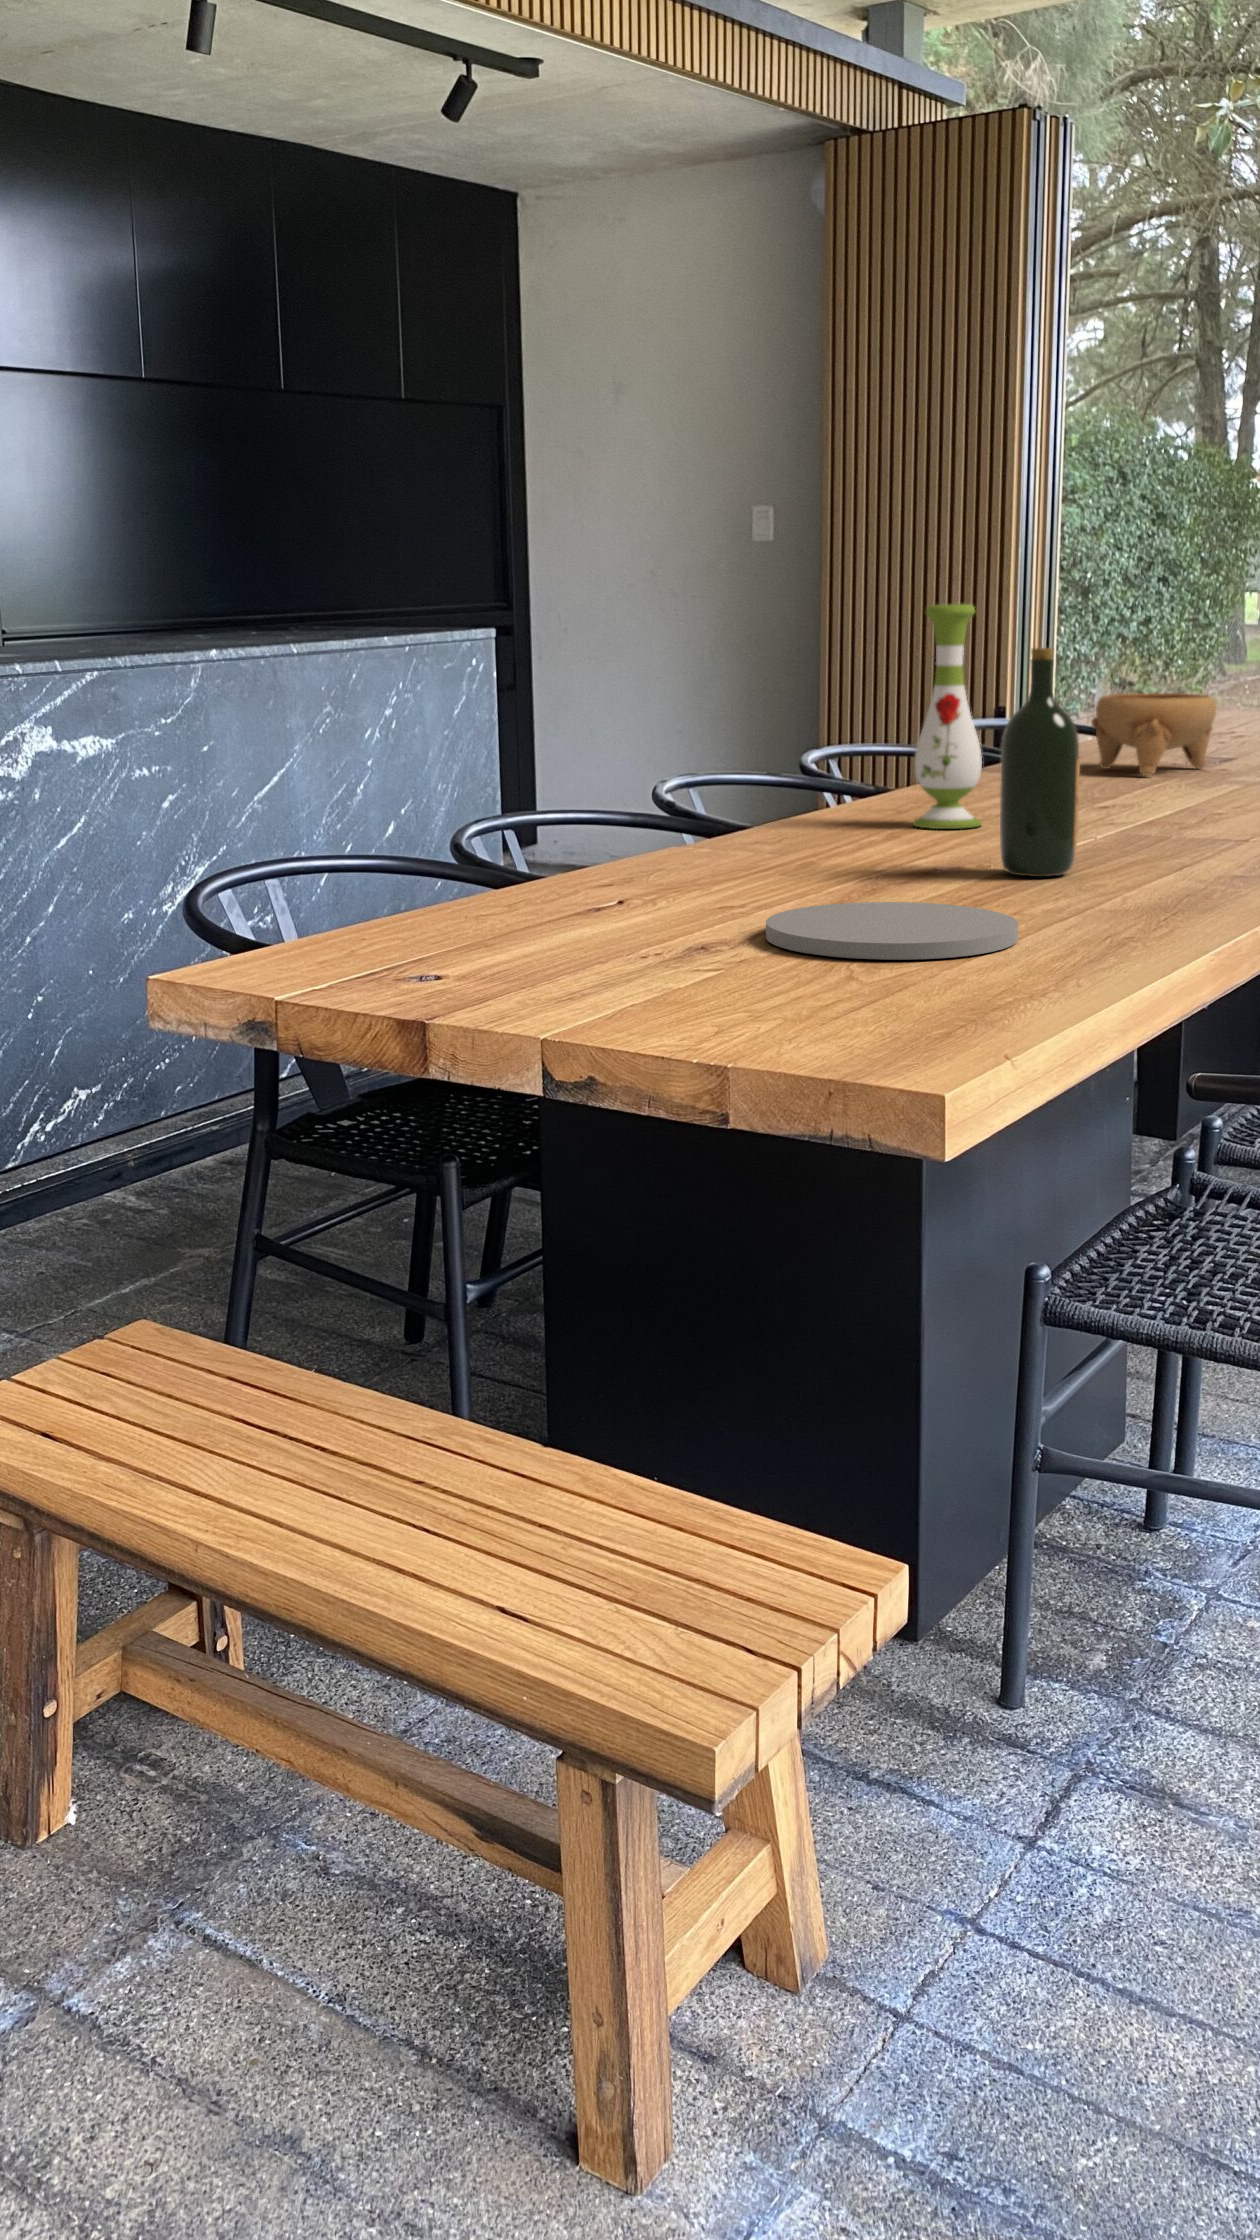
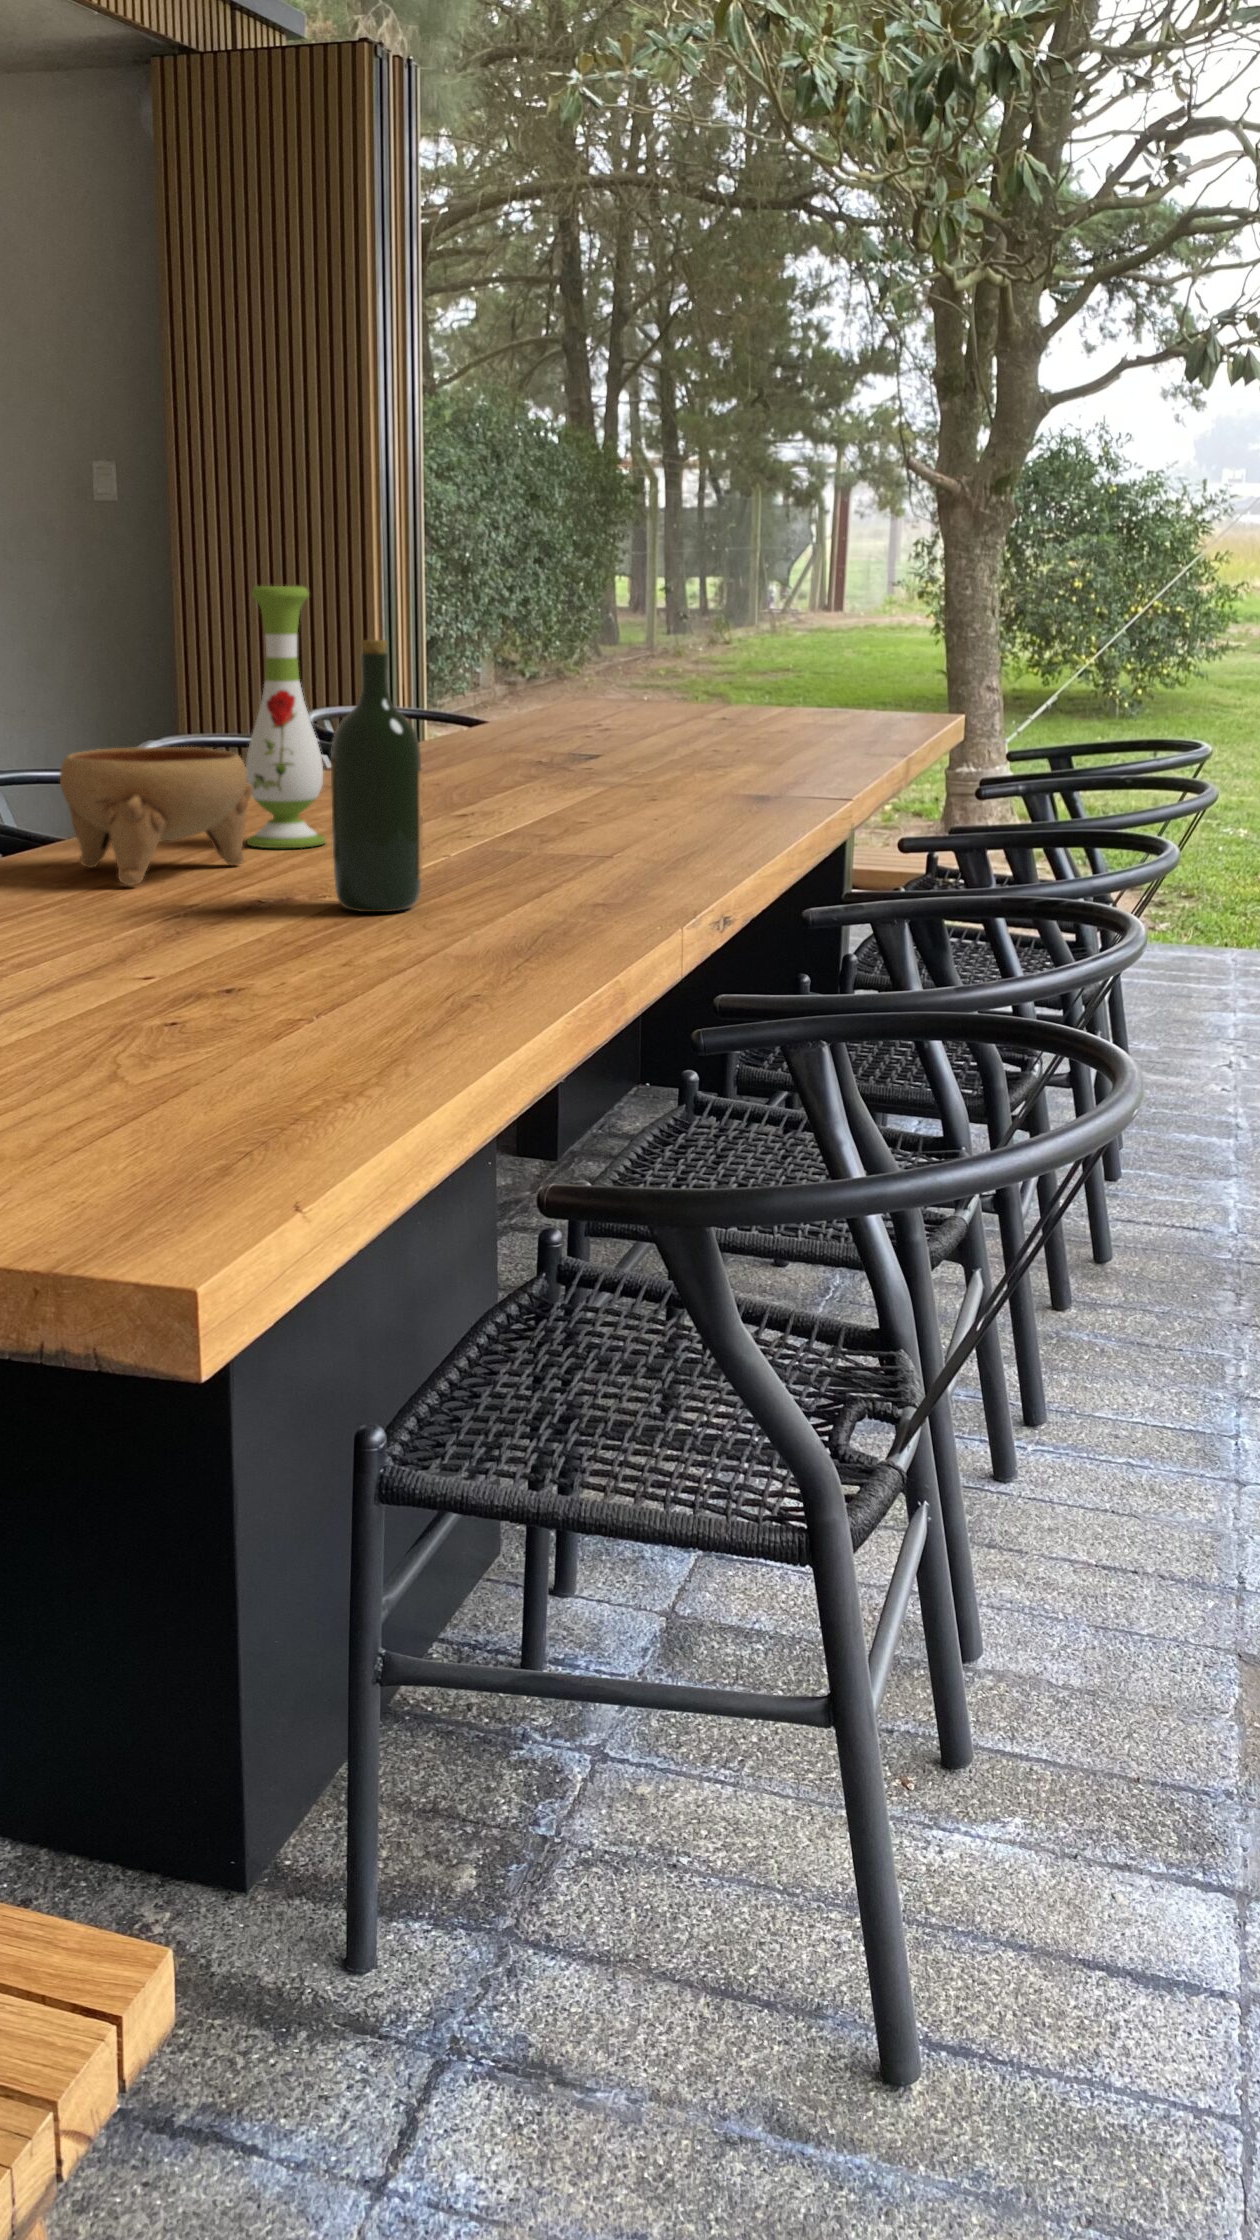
bowl: present [1091,693,1216,776] -> present [60,747,253,885]
plate: present [766,902,1018,960] -> none [16,957,340,1044]

